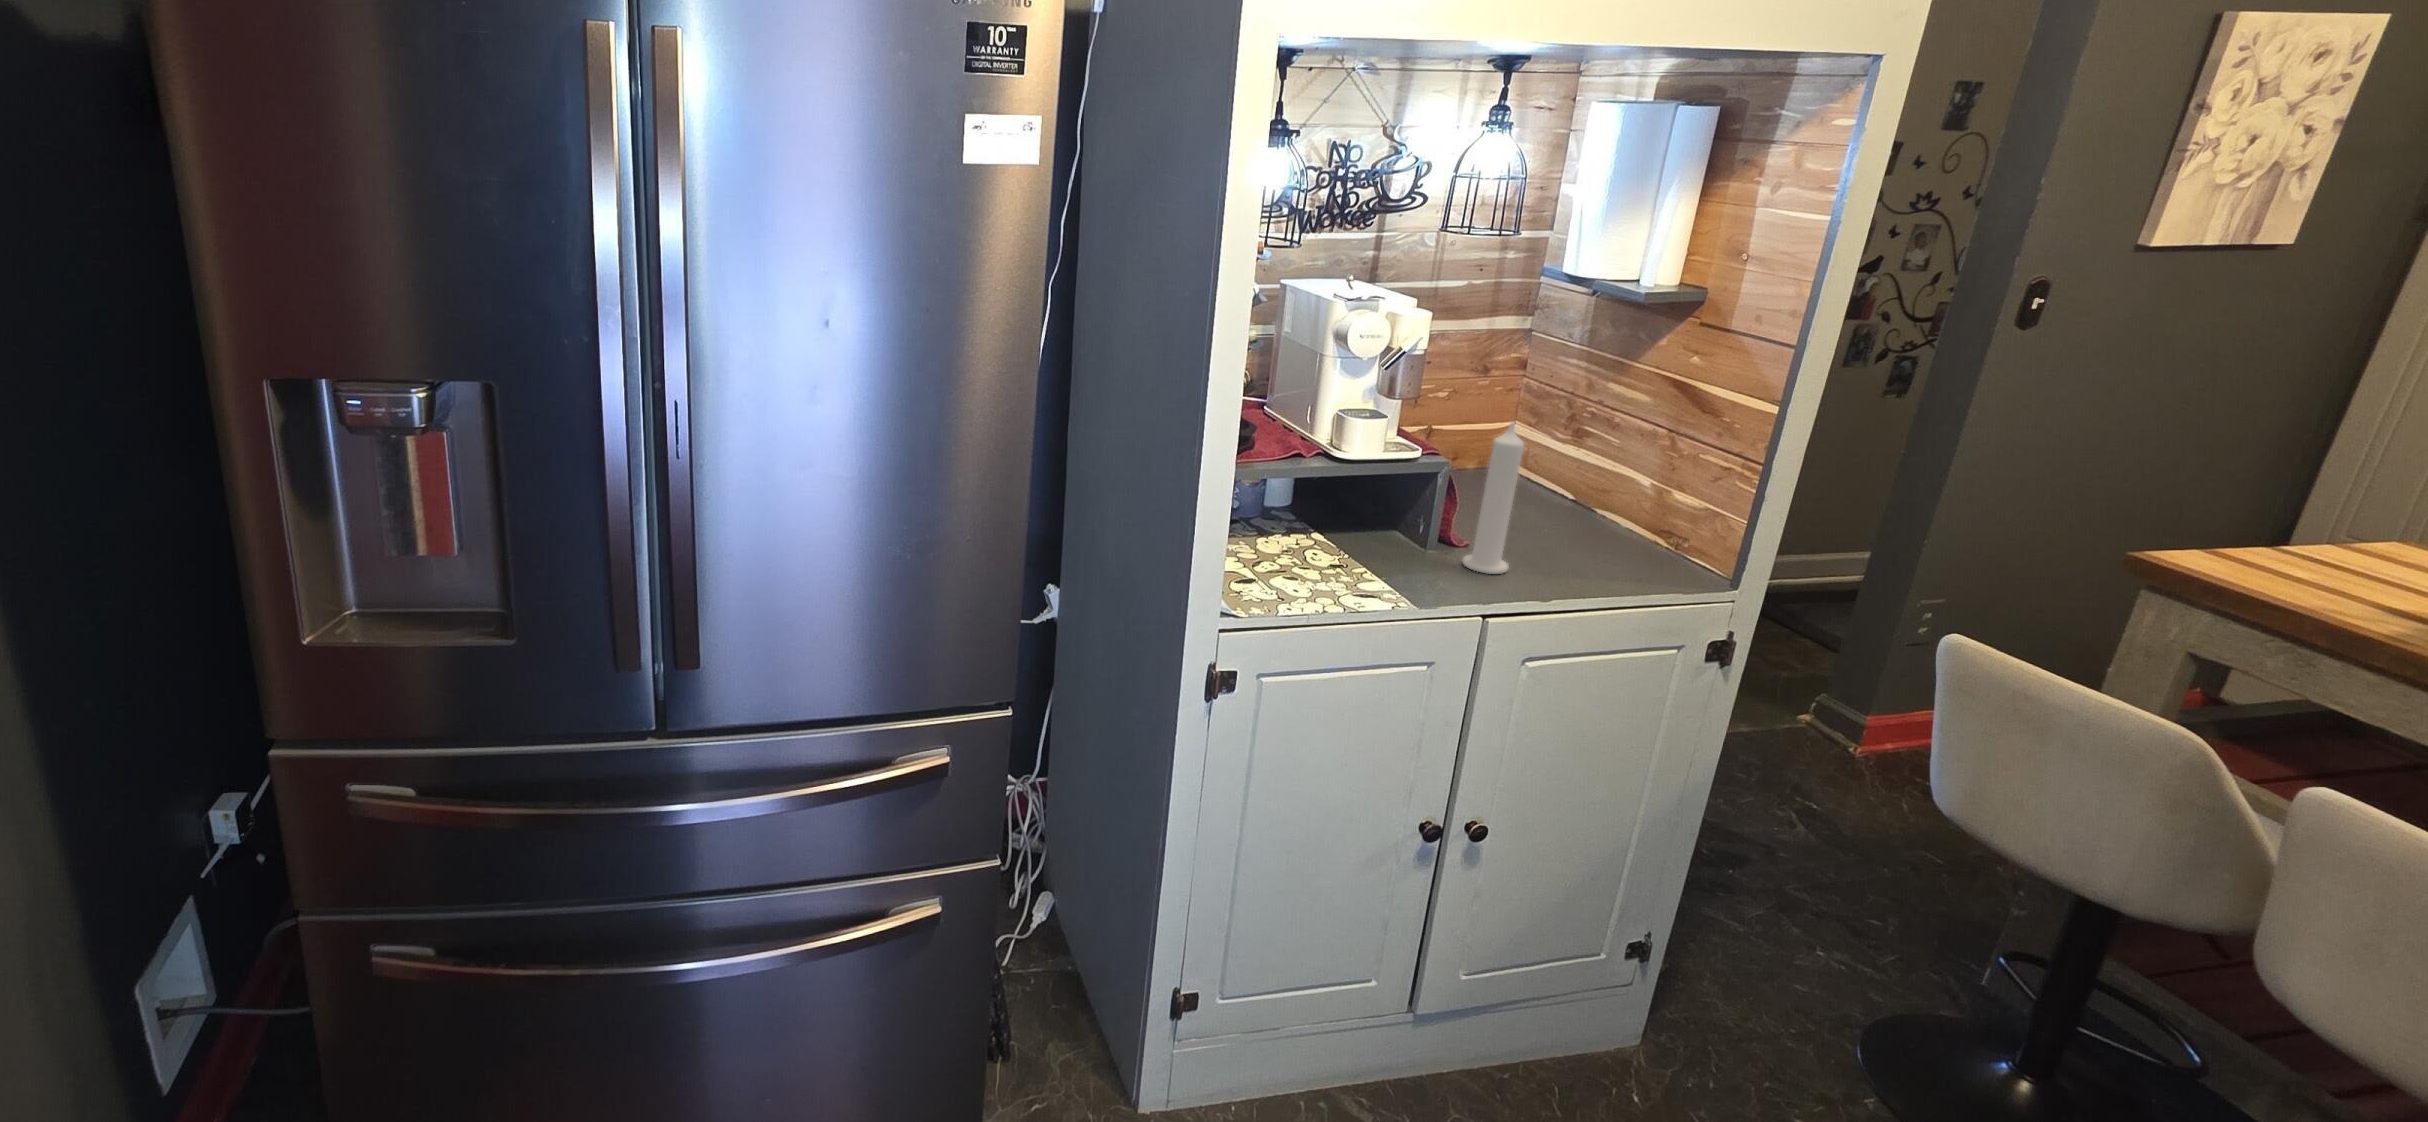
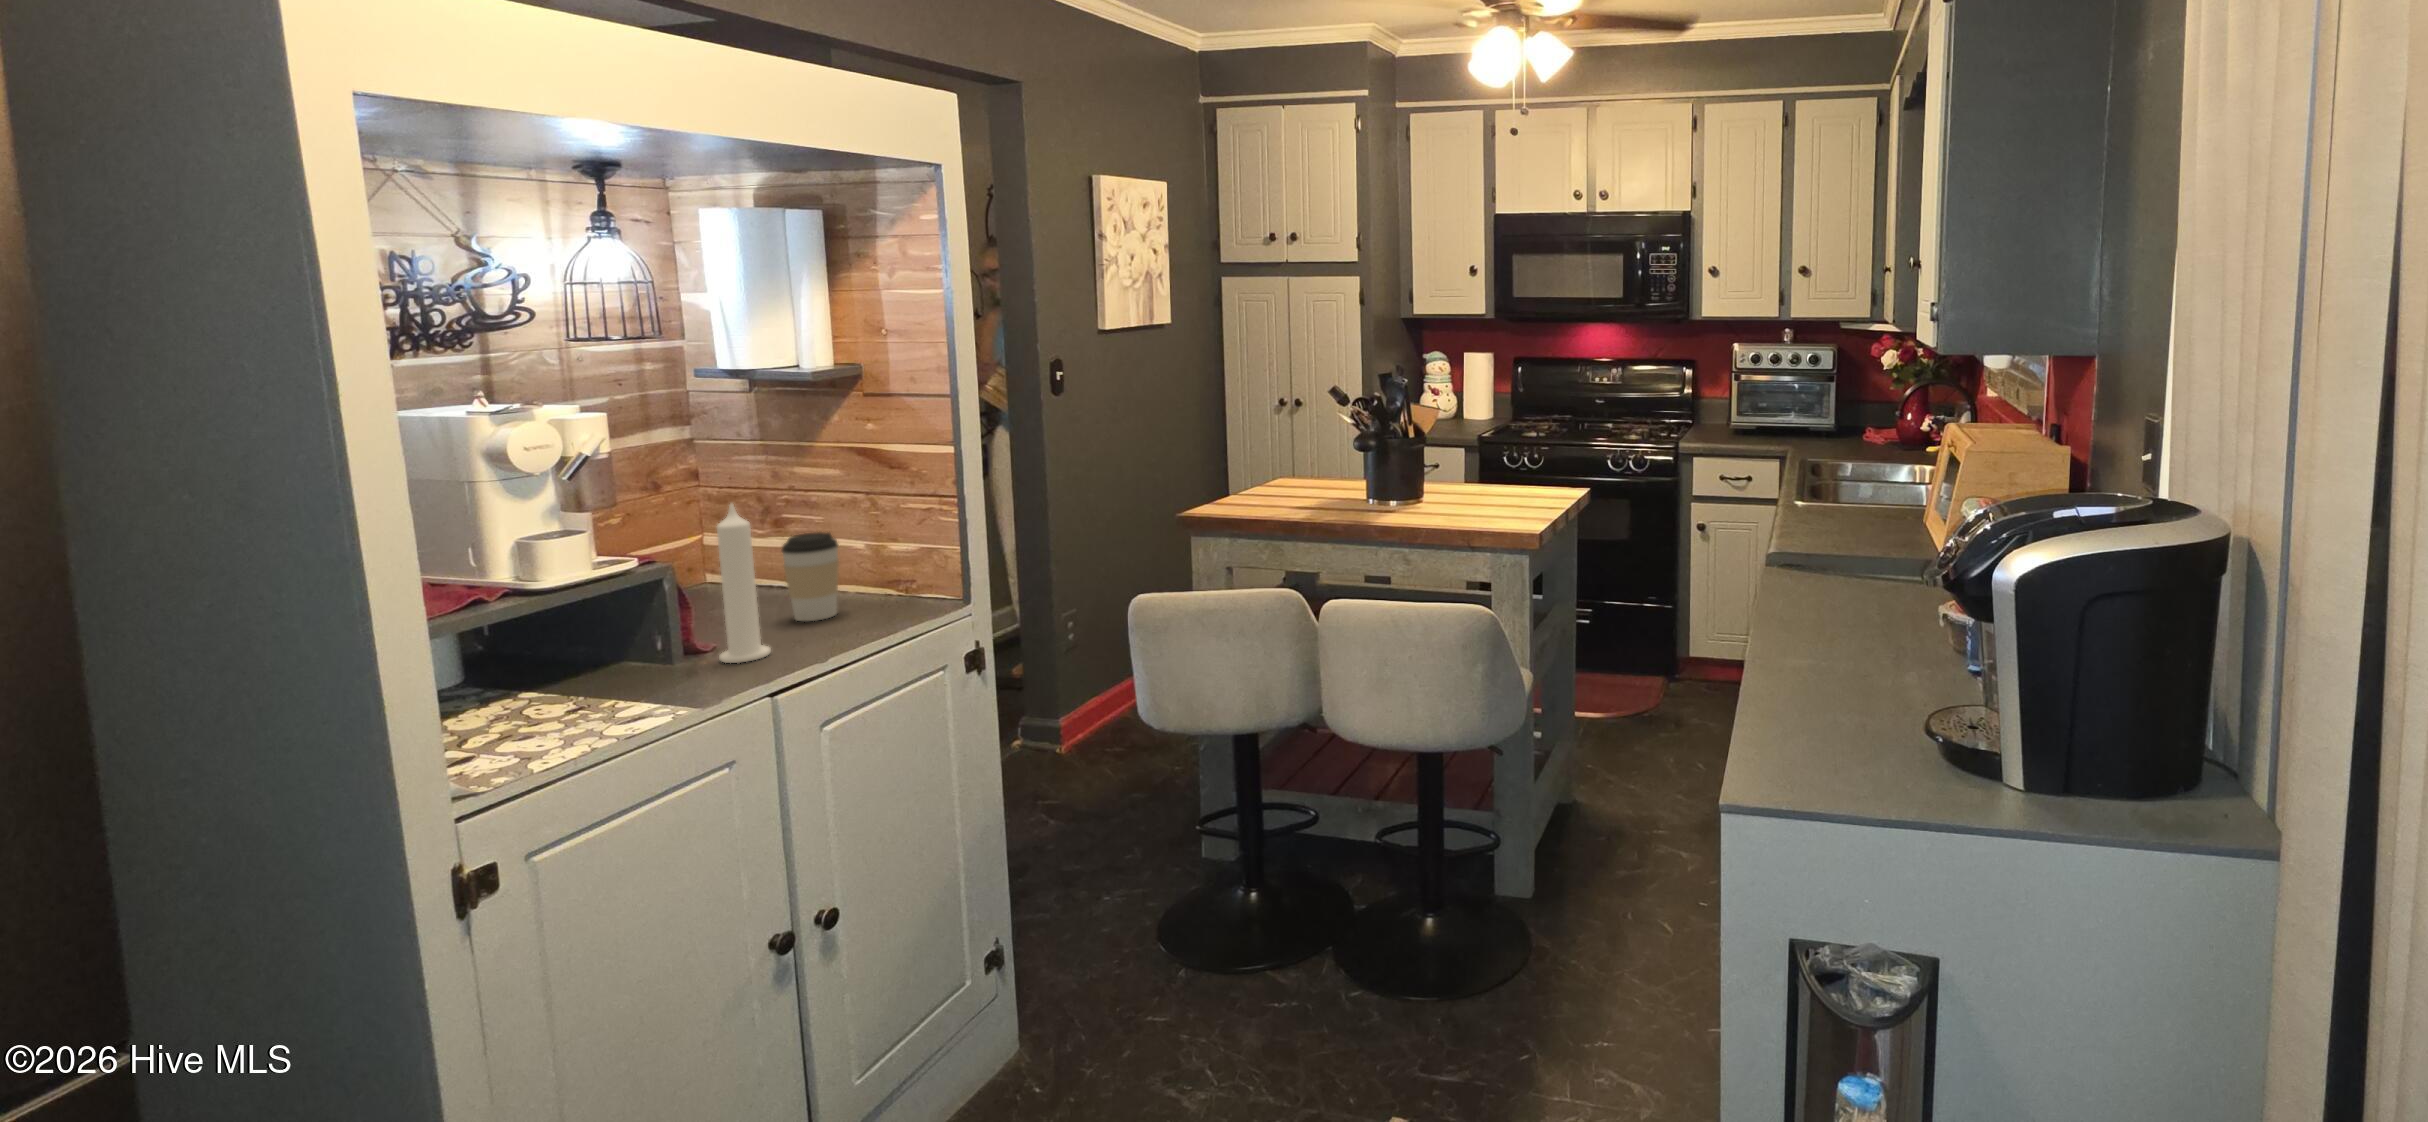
coffee cup: none [1550,459,1616,551] -> present [782,532,839,621]

